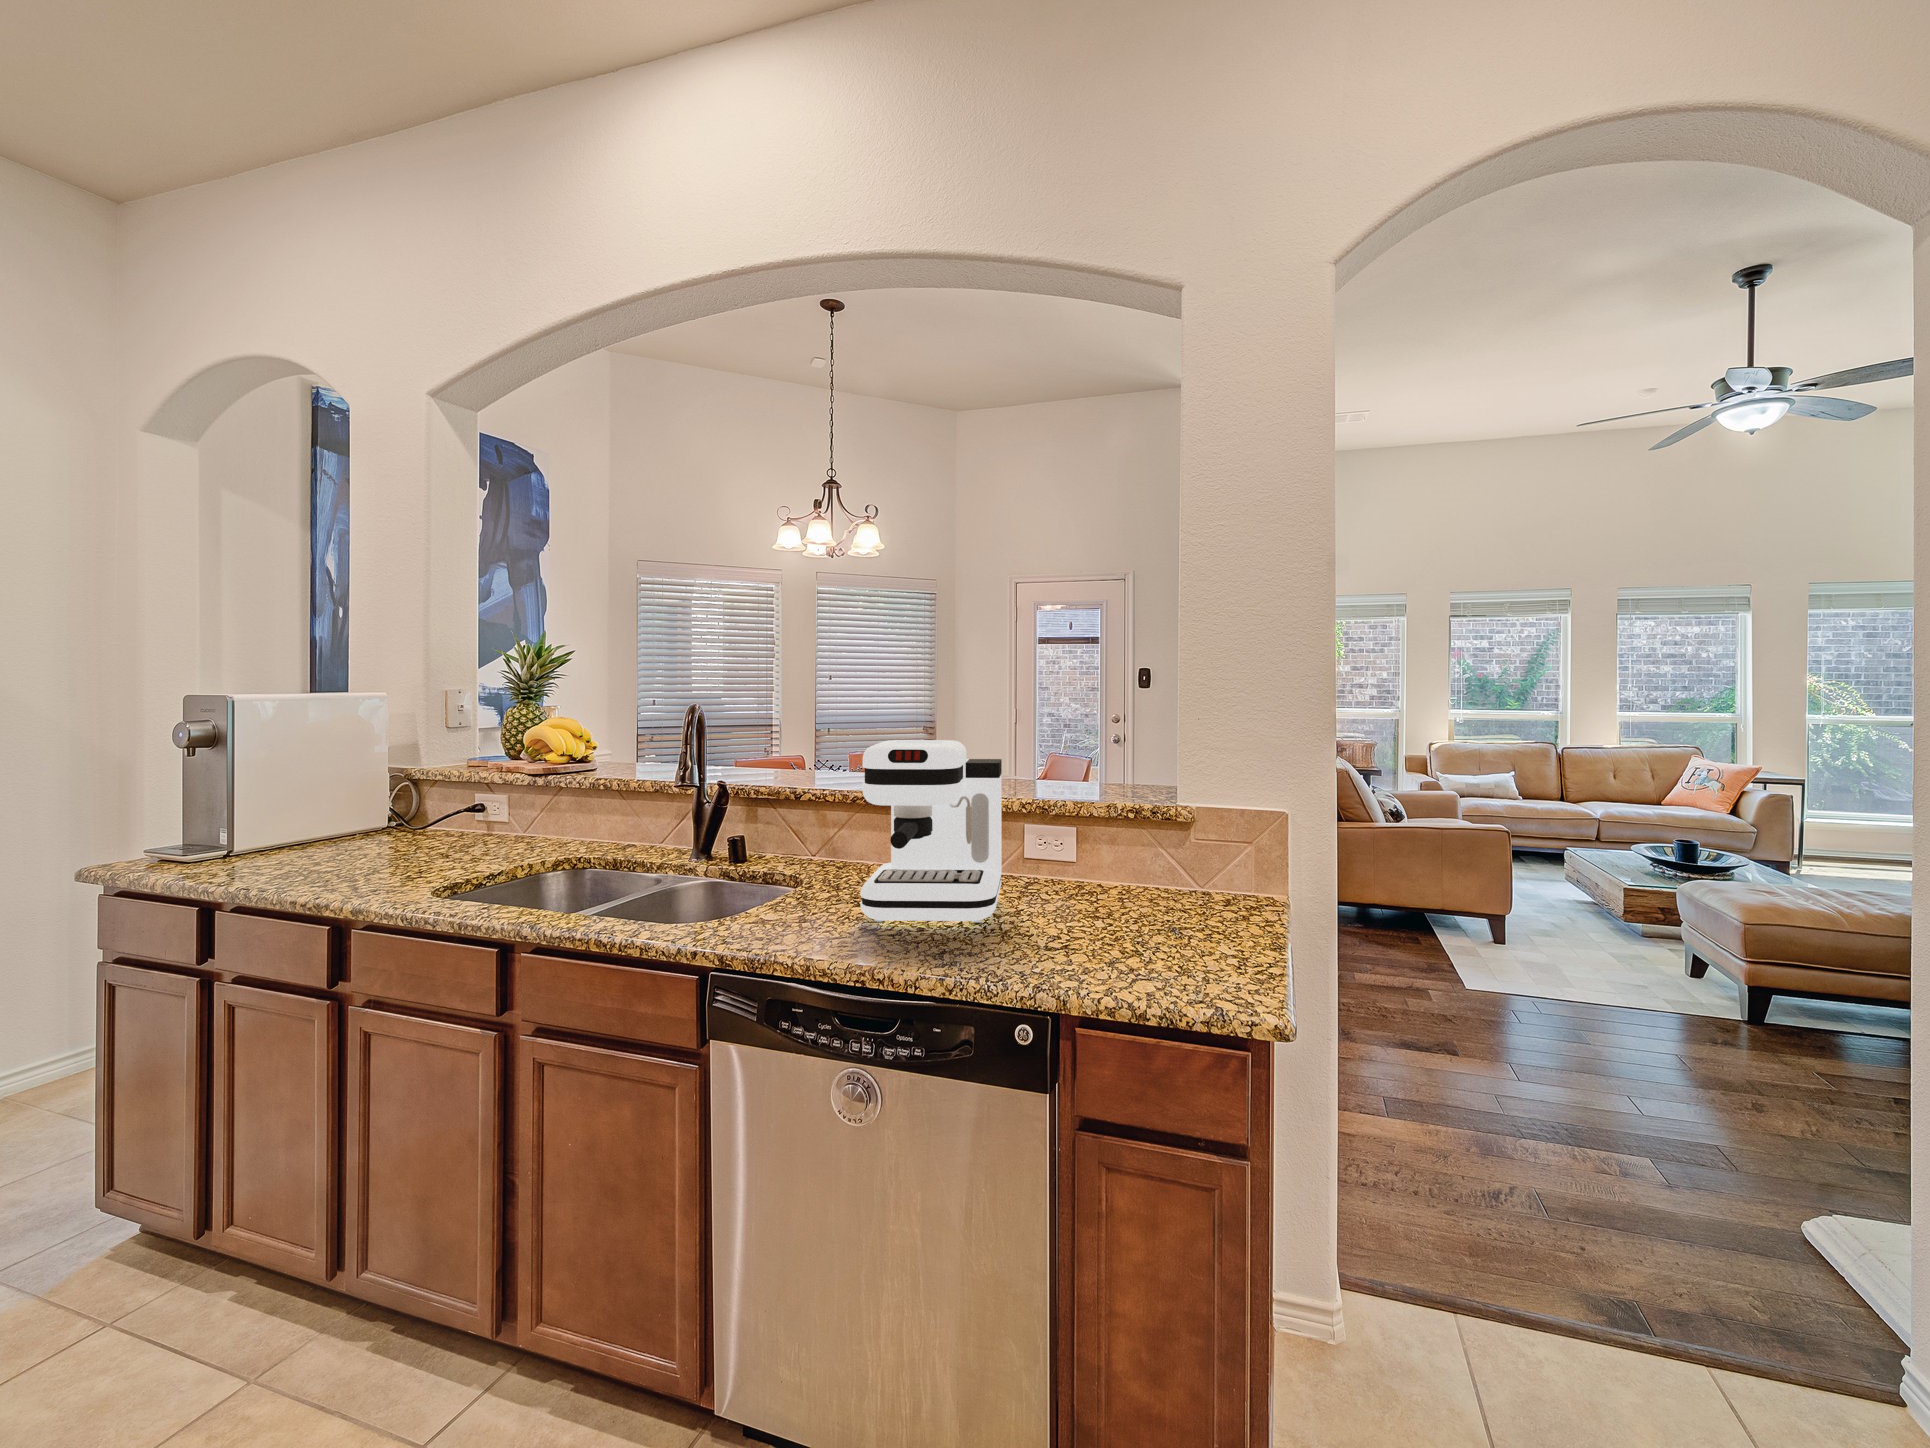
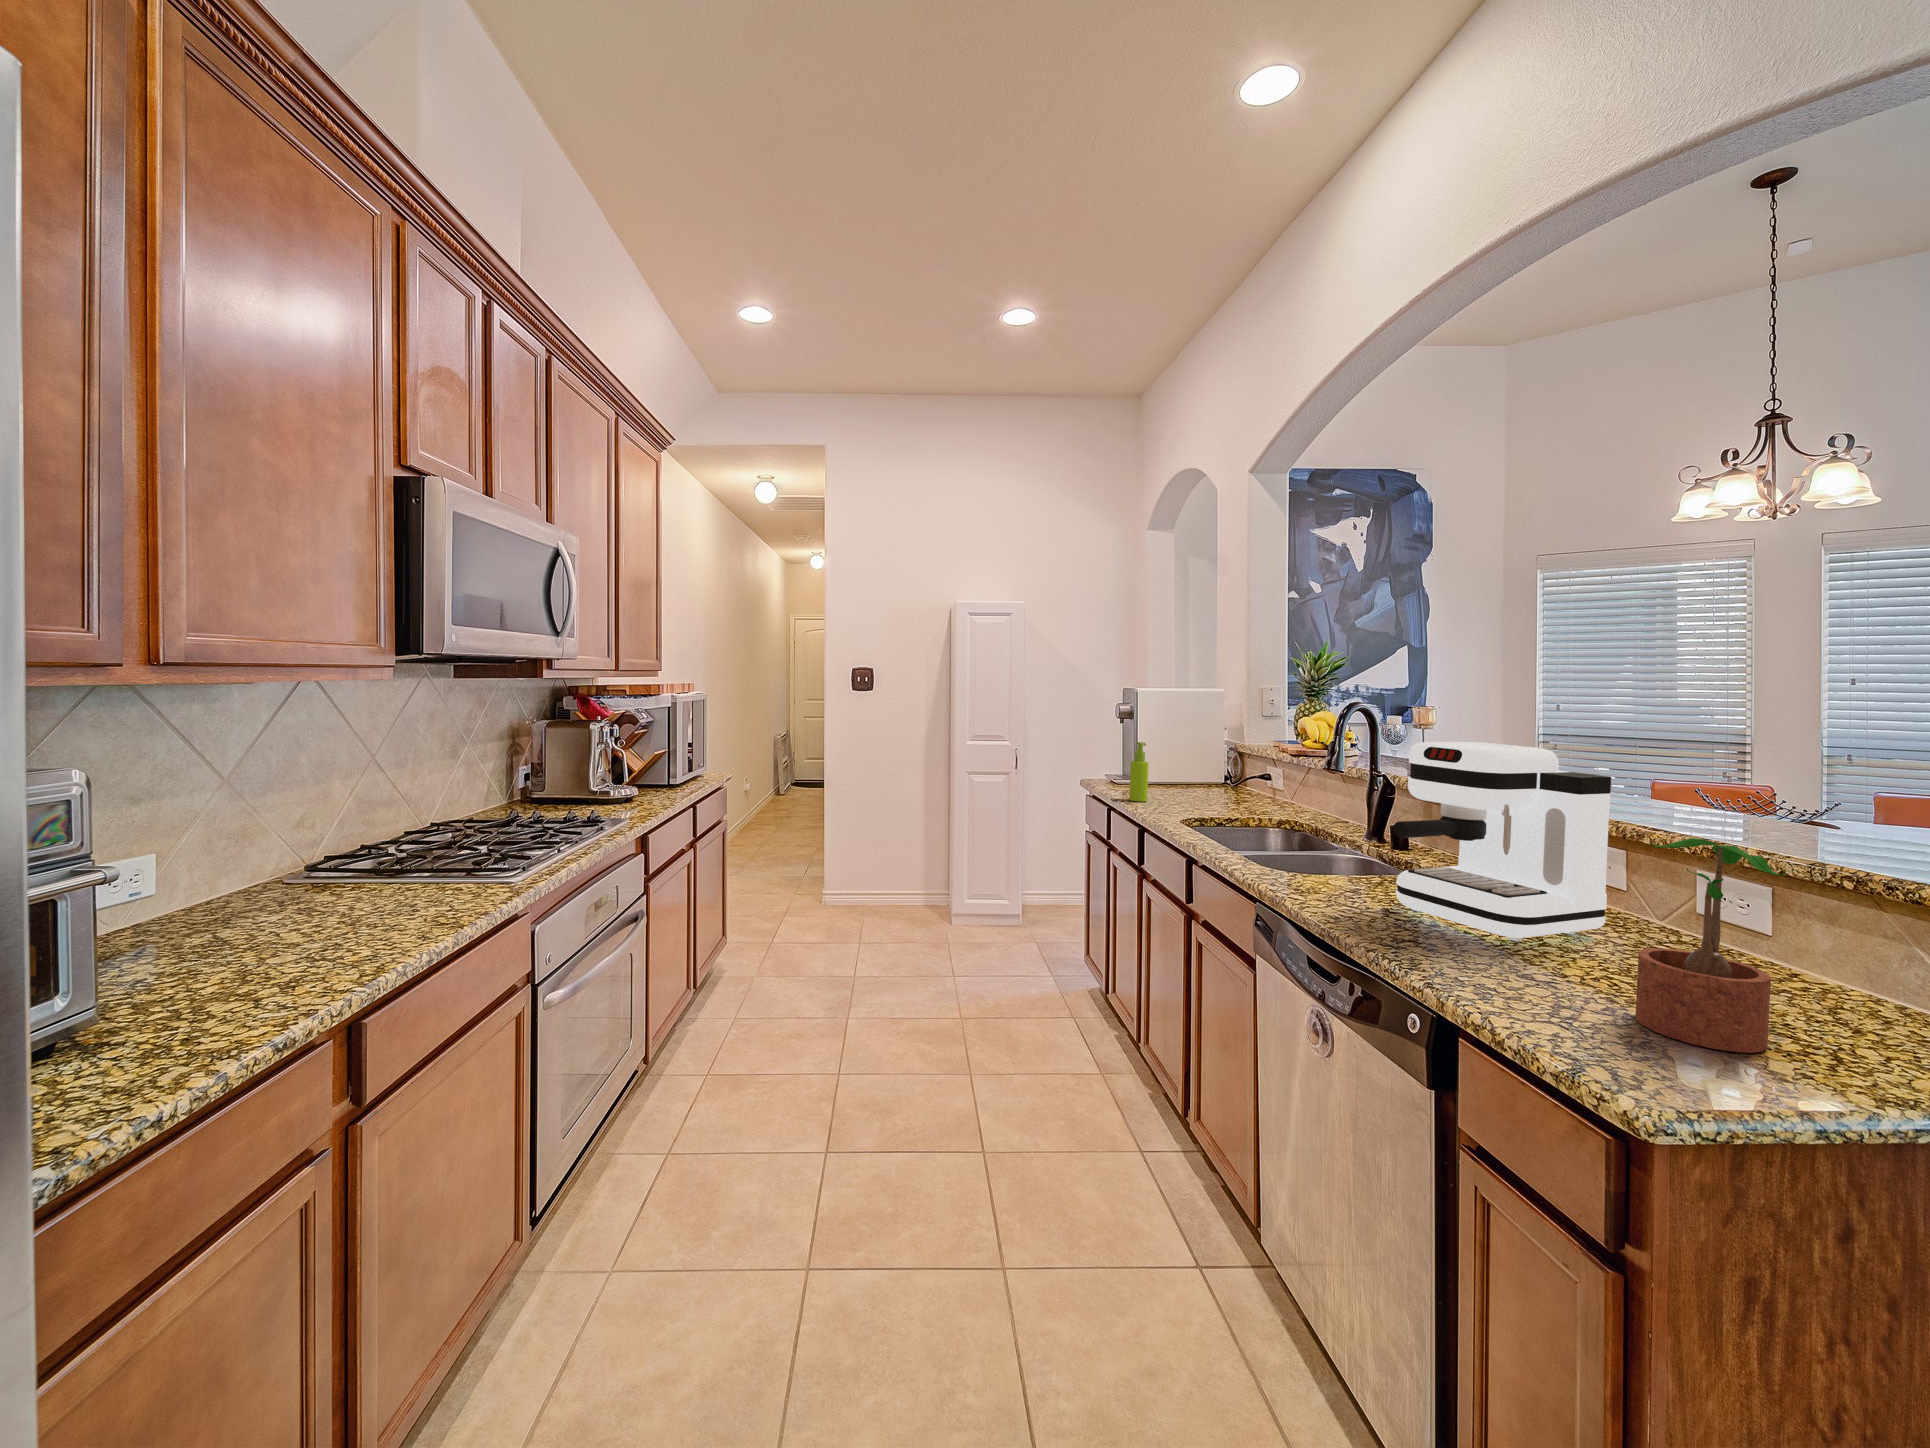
soap dispenser: none [321,789,354,882] -> present [1129,742,1149,802]
potted plant: none [1128,799,1213,960] -> present [1635,838,1788,1053]

